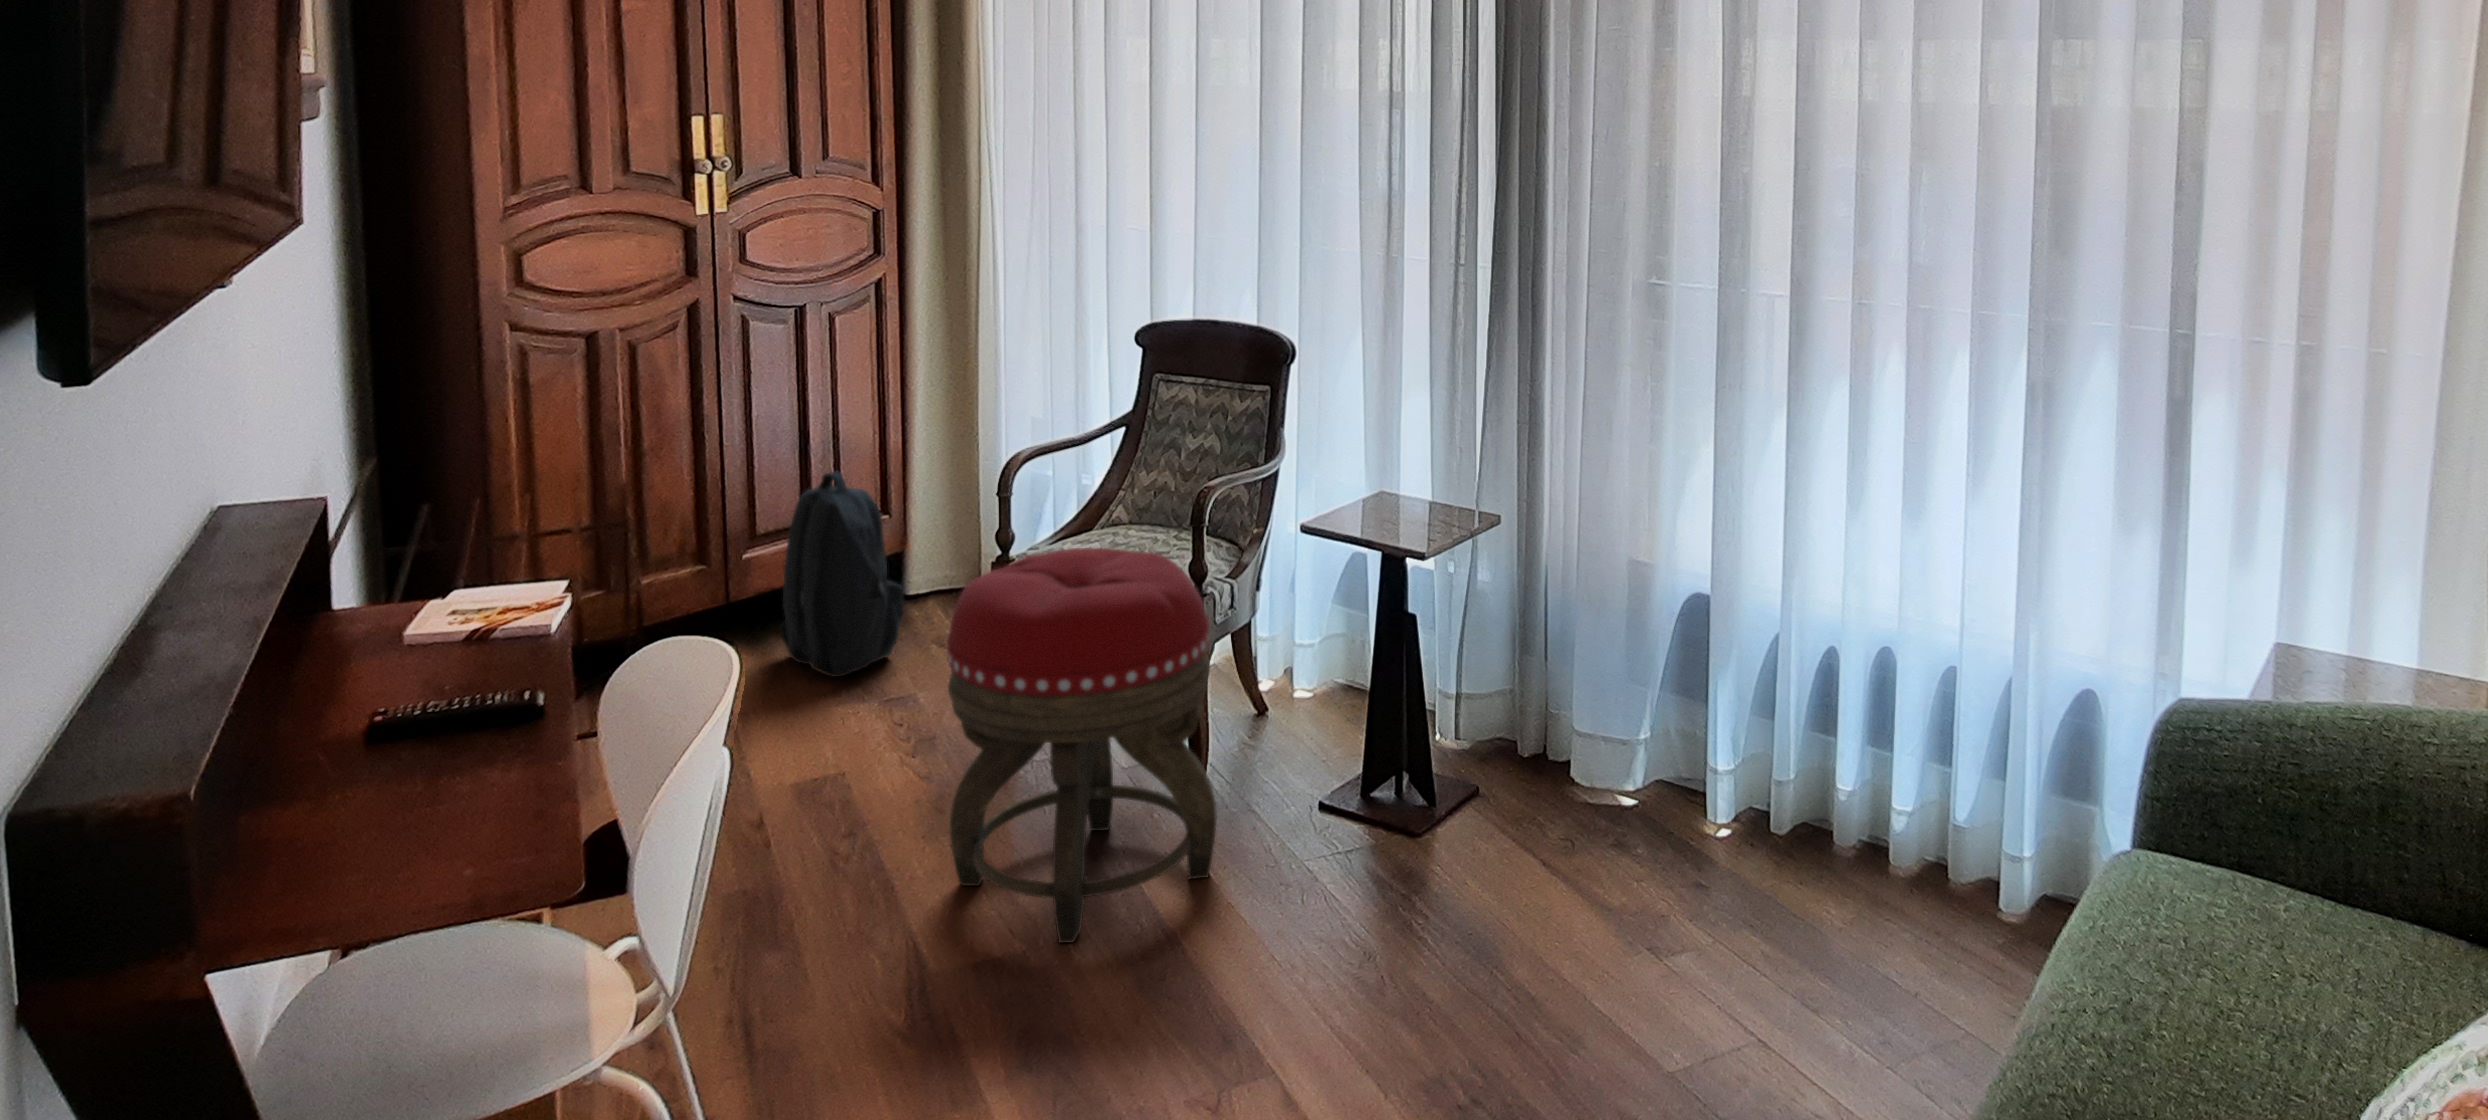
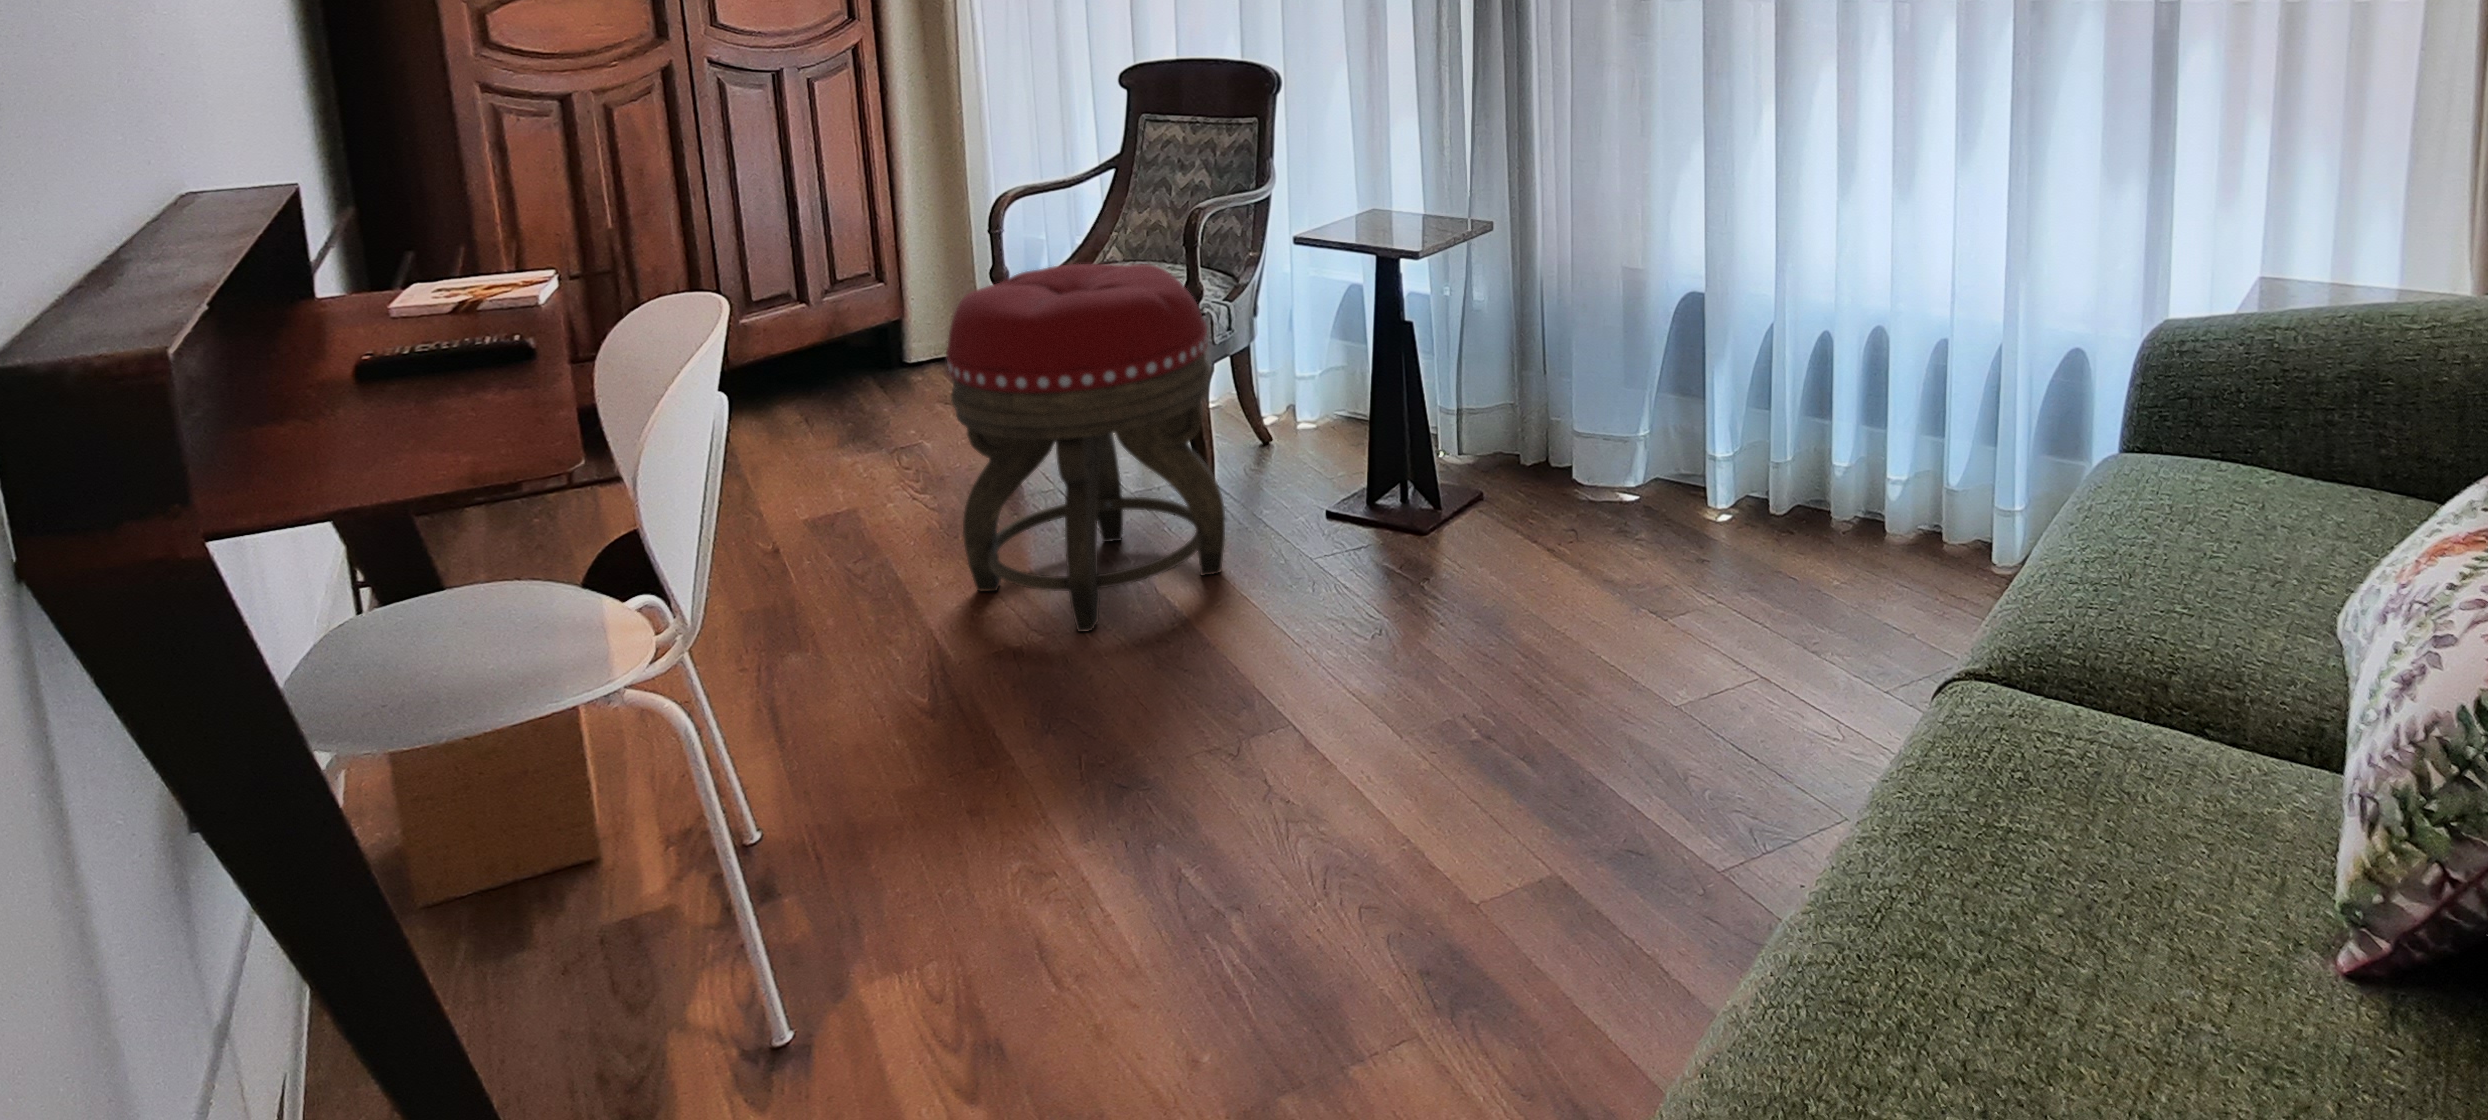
backpack: present [779,472,904,677] -> none [783,231,906,431]

